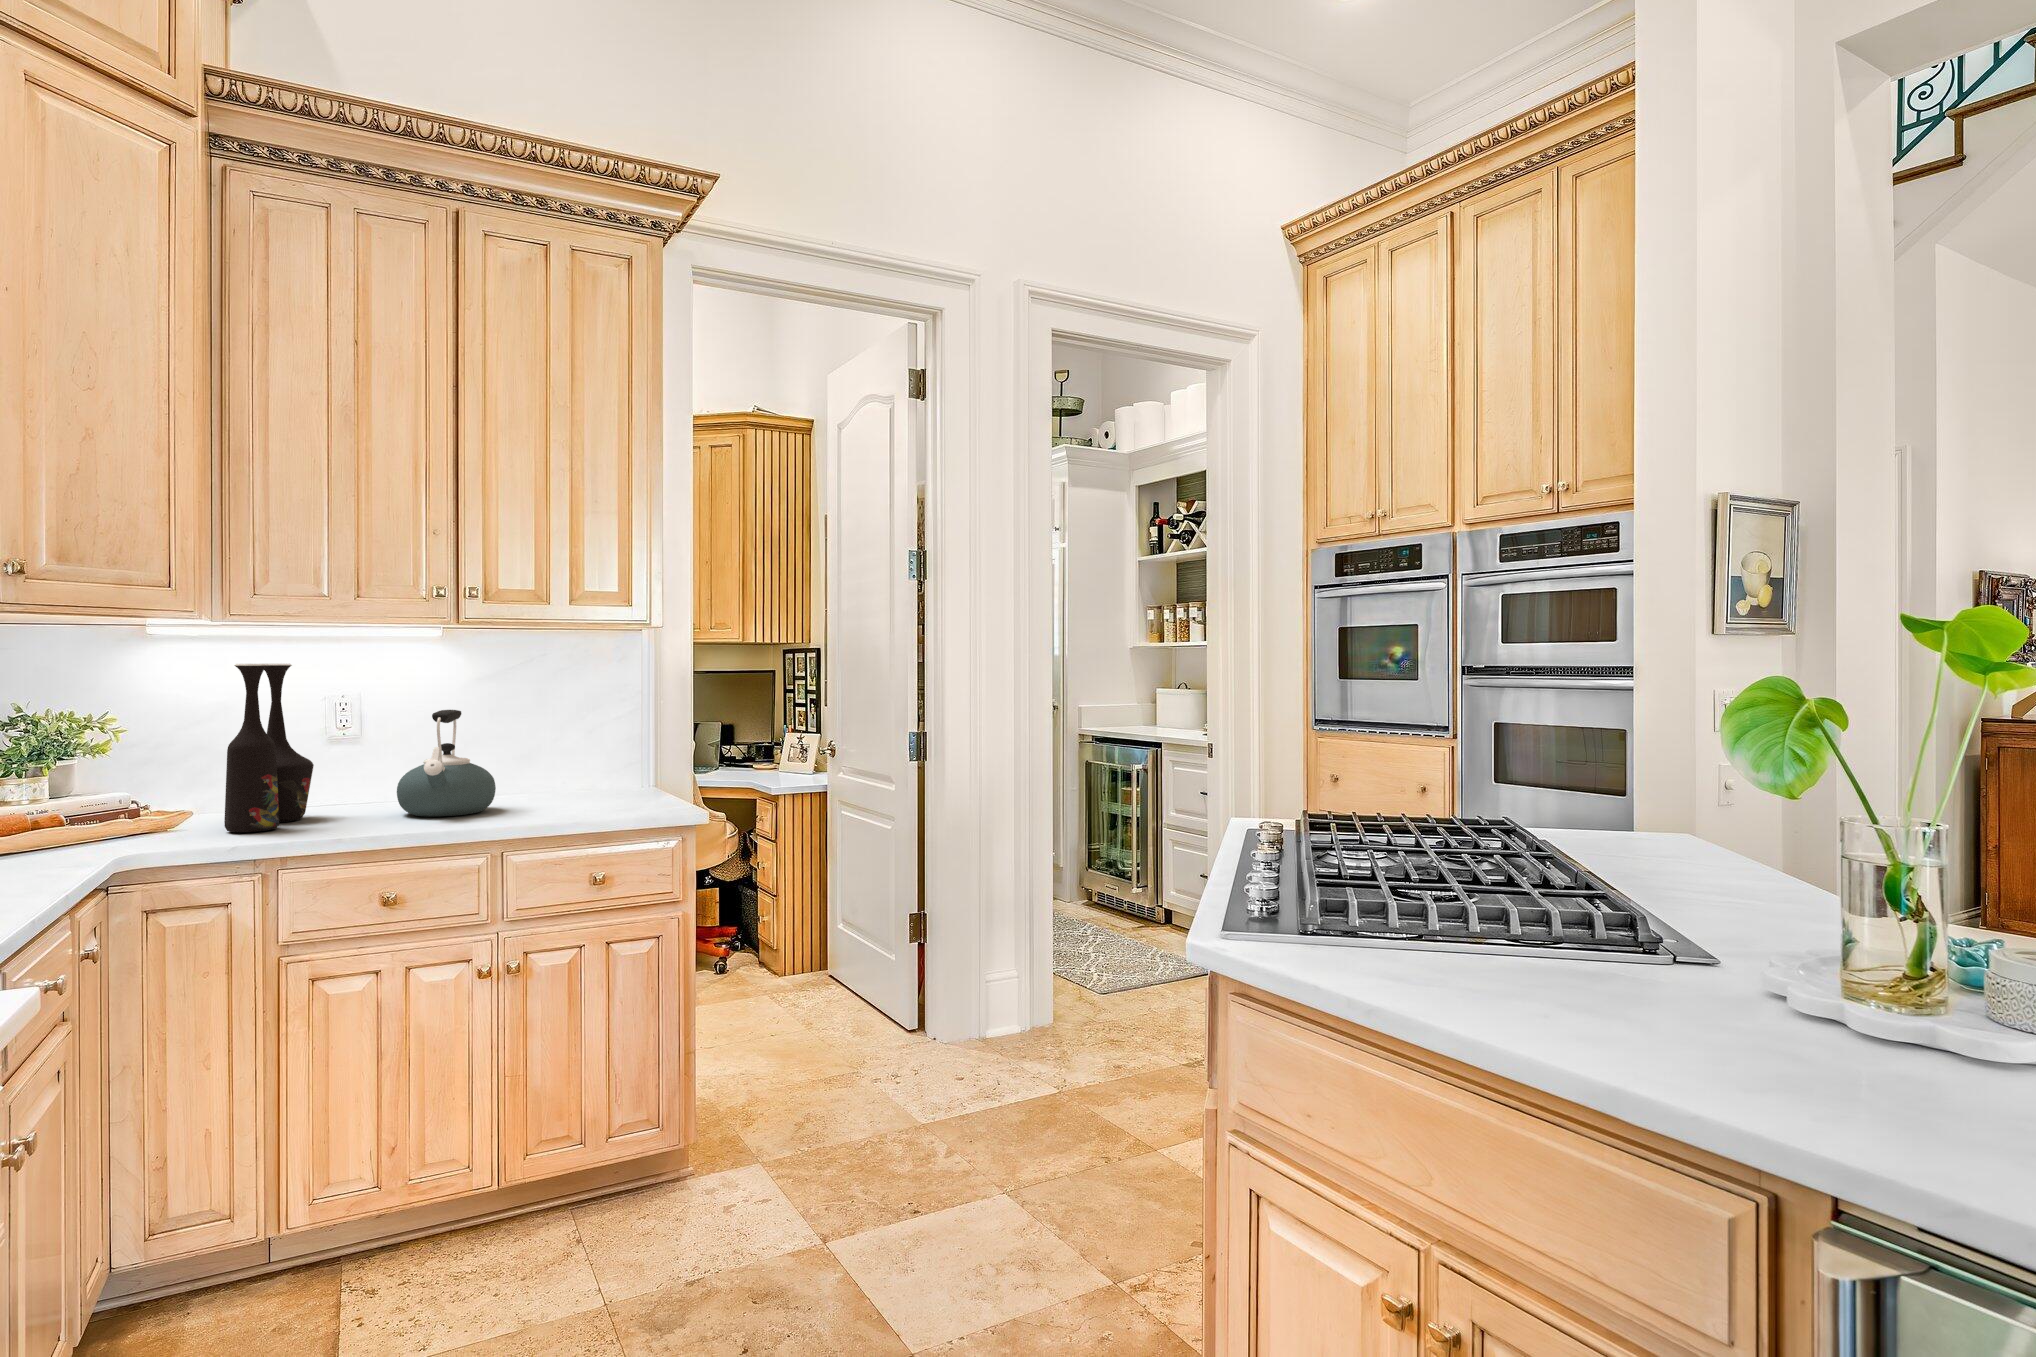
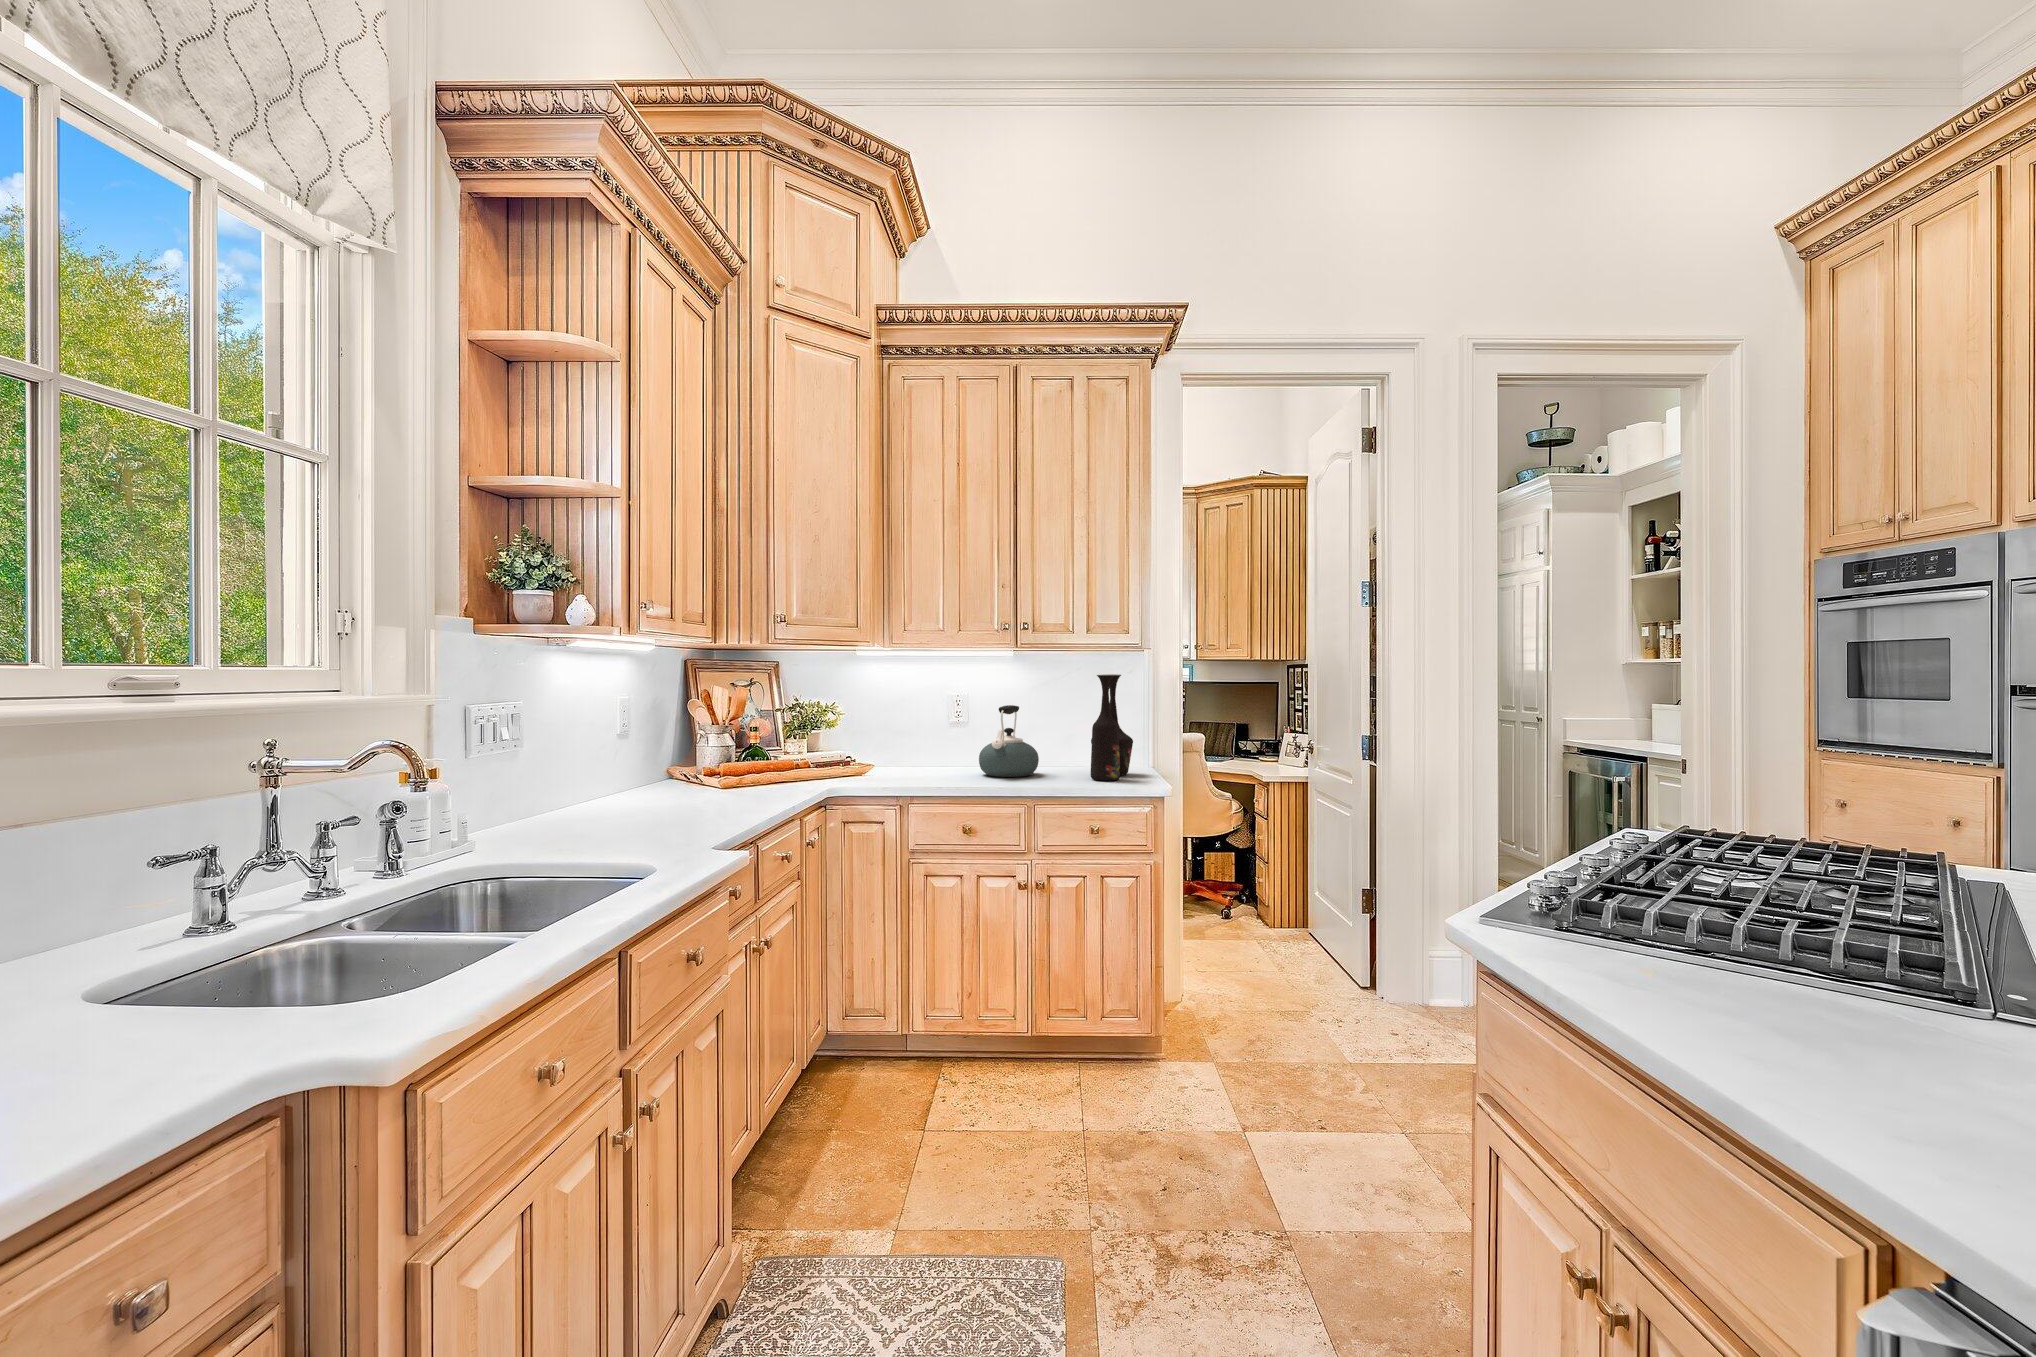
vase: present [224,664,314,832] -> present [1091,674,1133,780]

